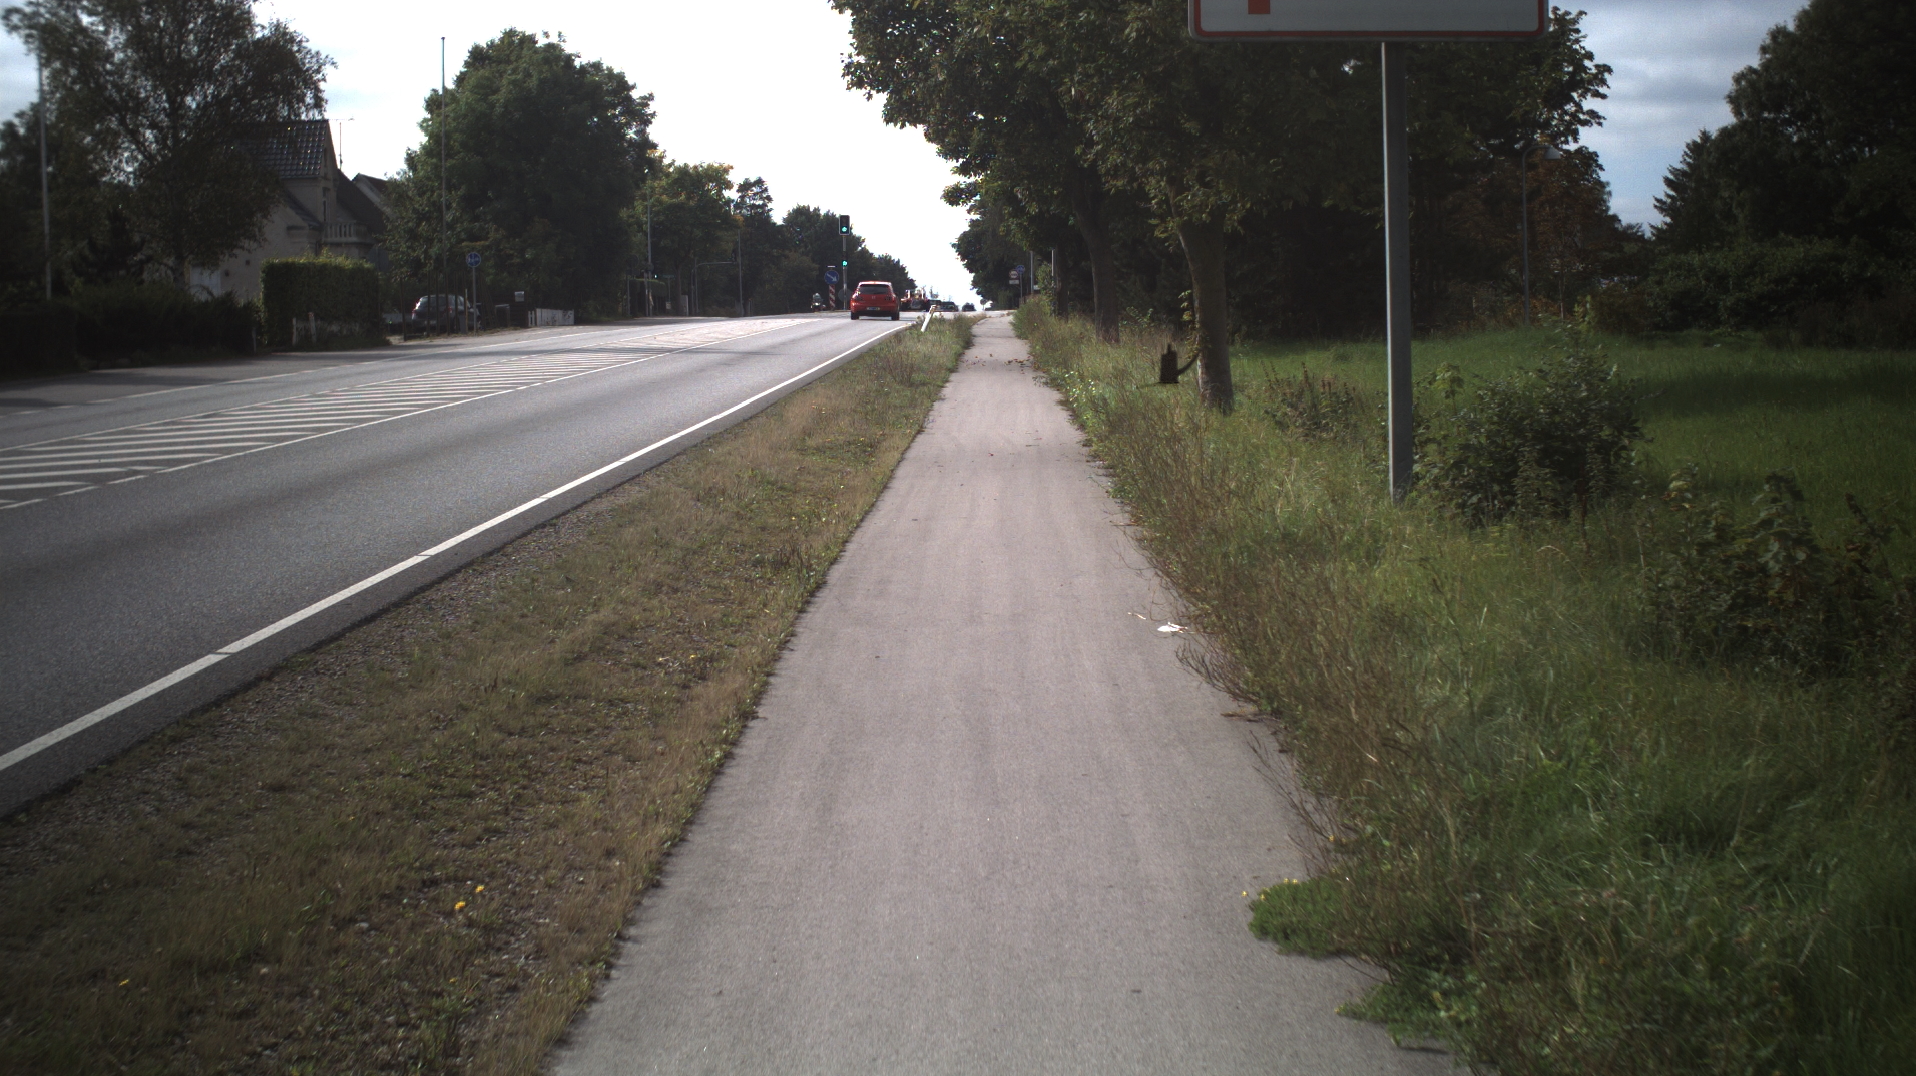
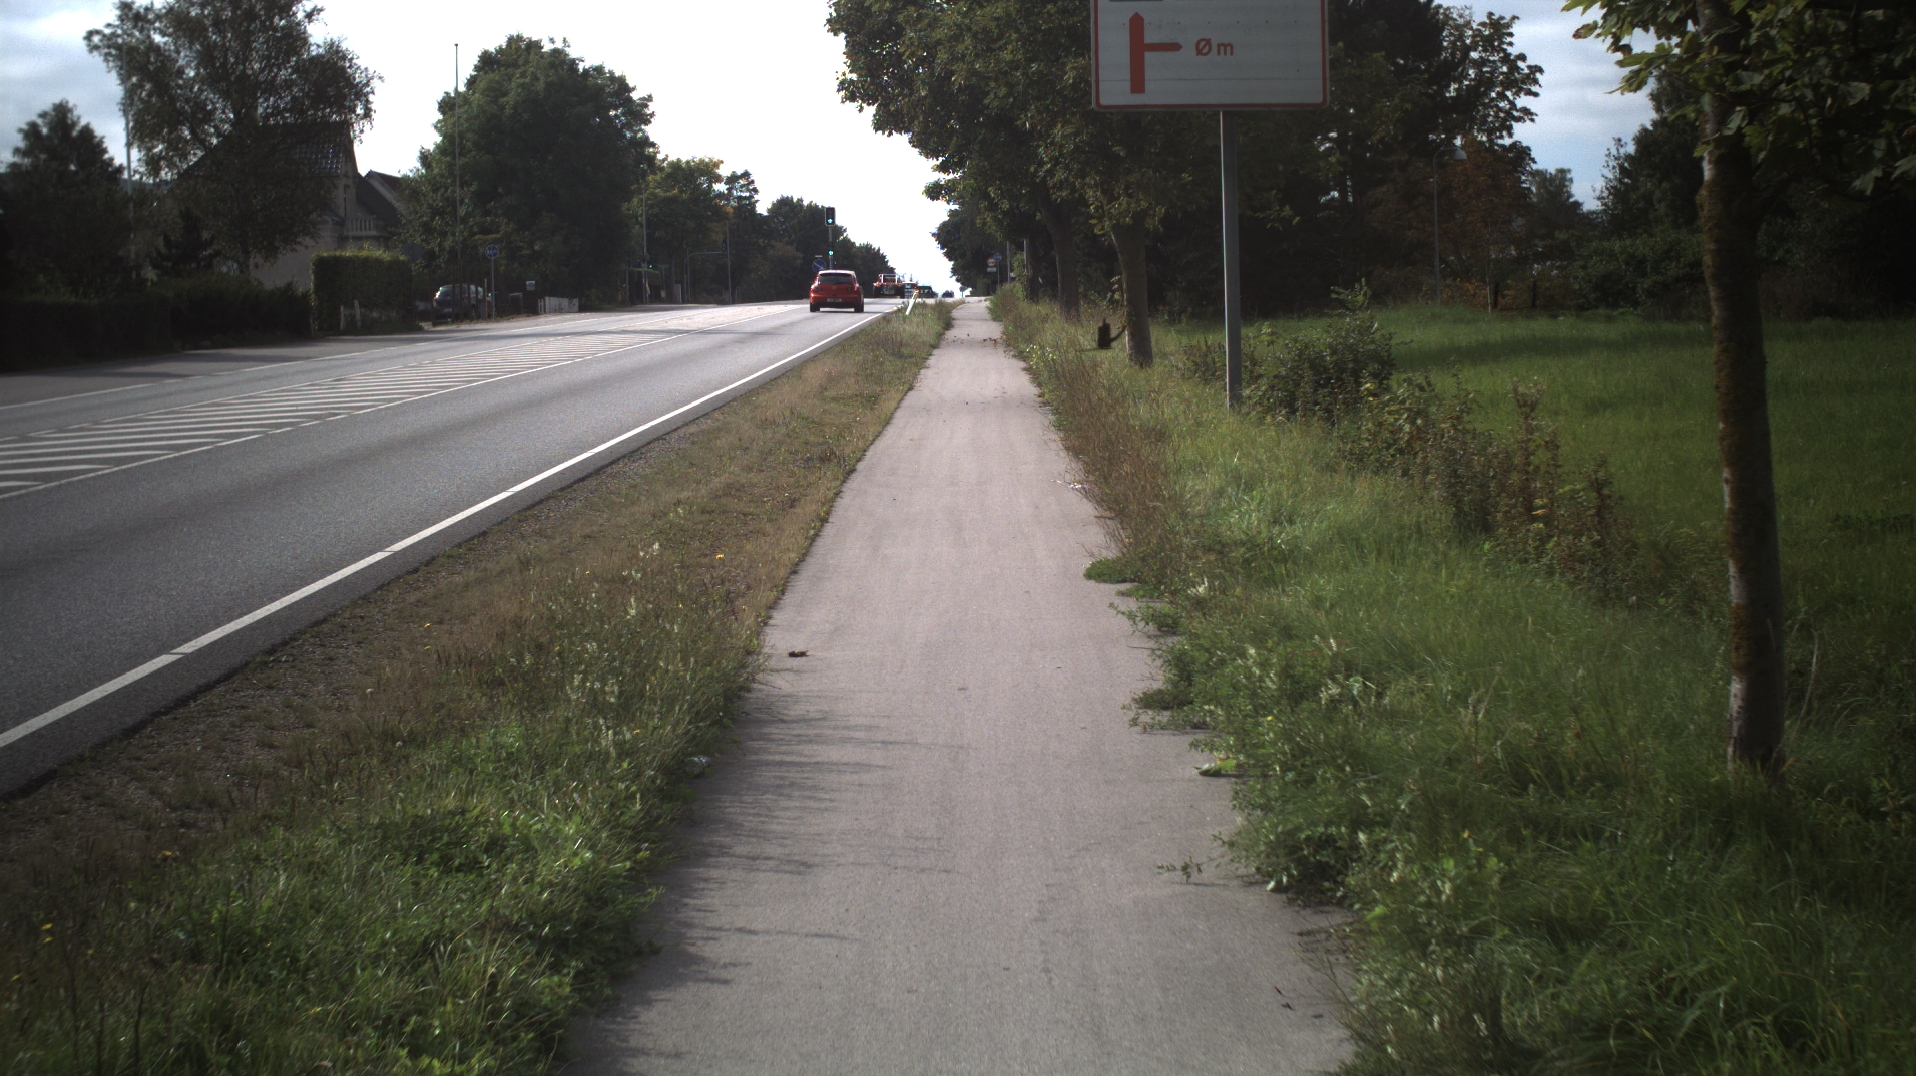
bench: none [1605,299,1659,334] -> present [1493,280,1537,309]

